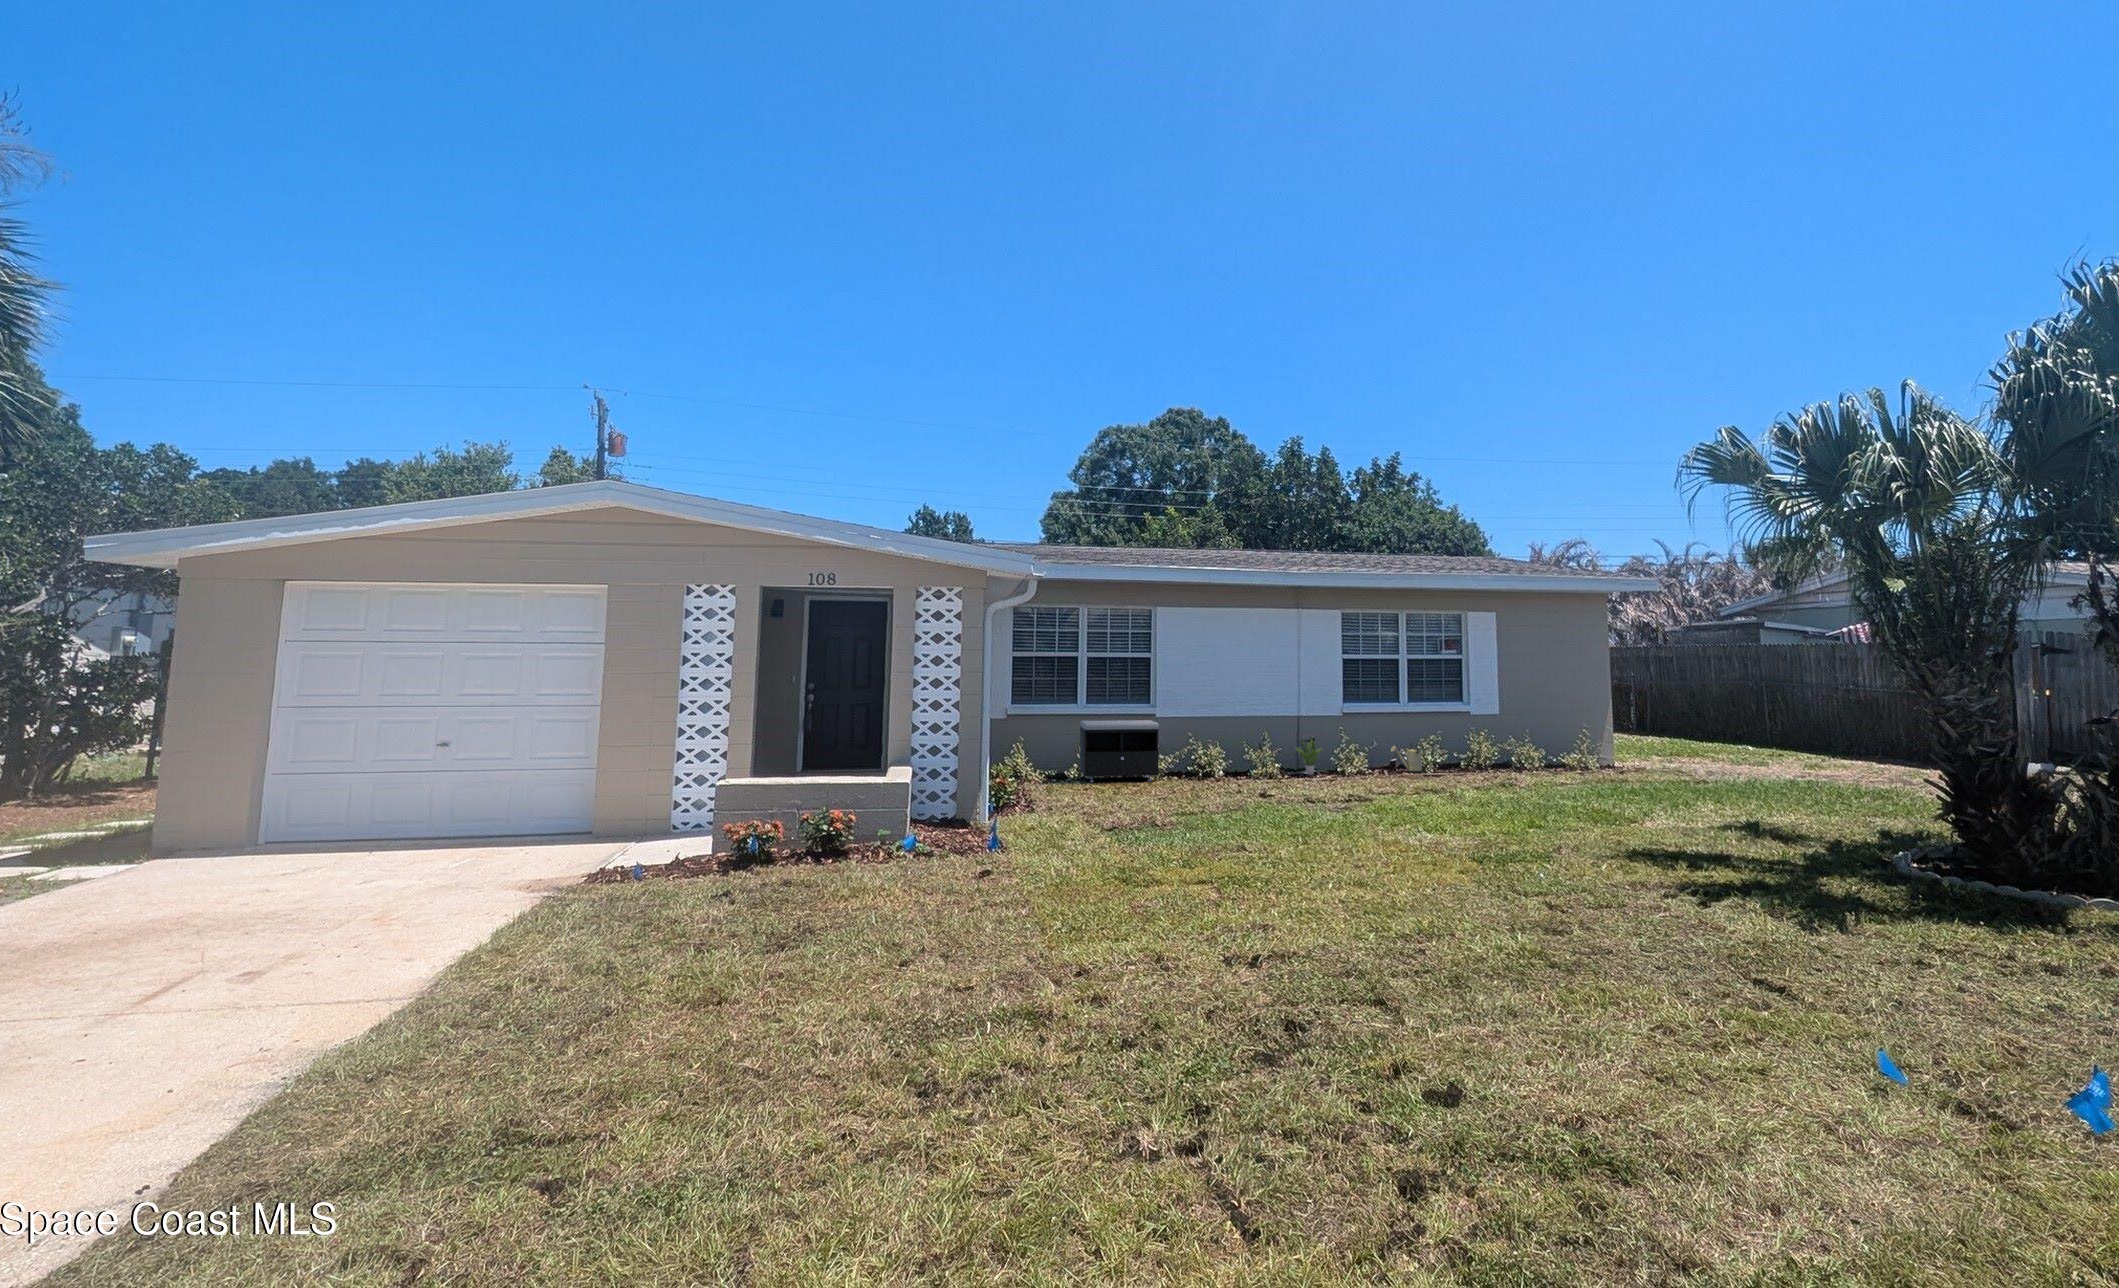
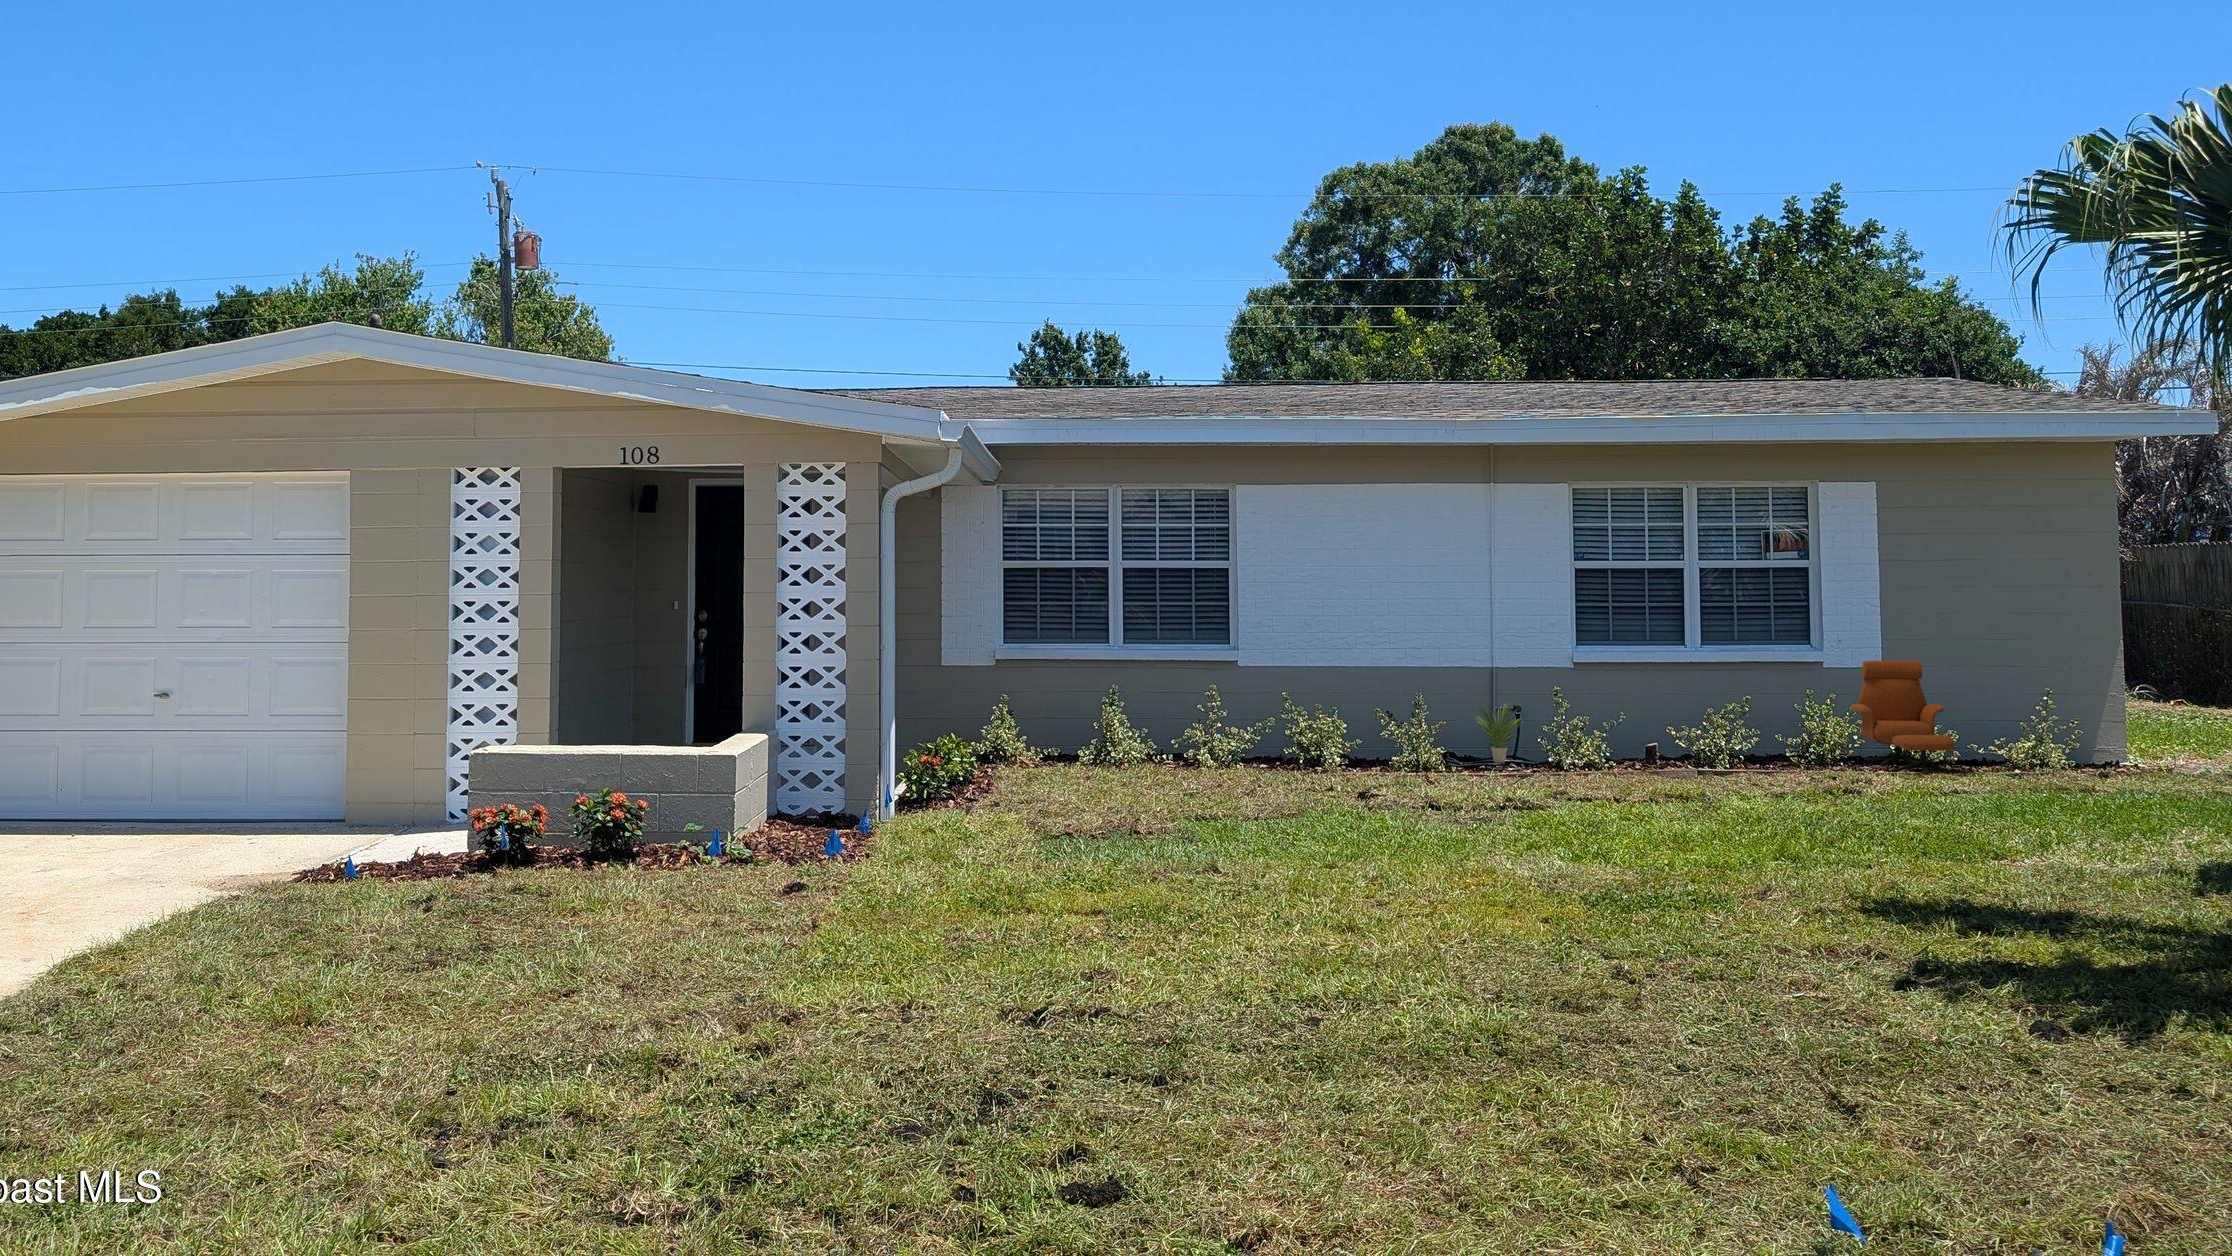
lounge chair: none [1499,712,1562,777] -> present [1851,661,1955,774]
storage bench: present [1080,720,1159,782] -> none [1110,671,1231,768]
watering can: present [1391,743,1422,773] -> none [1647,711,1708,763]

